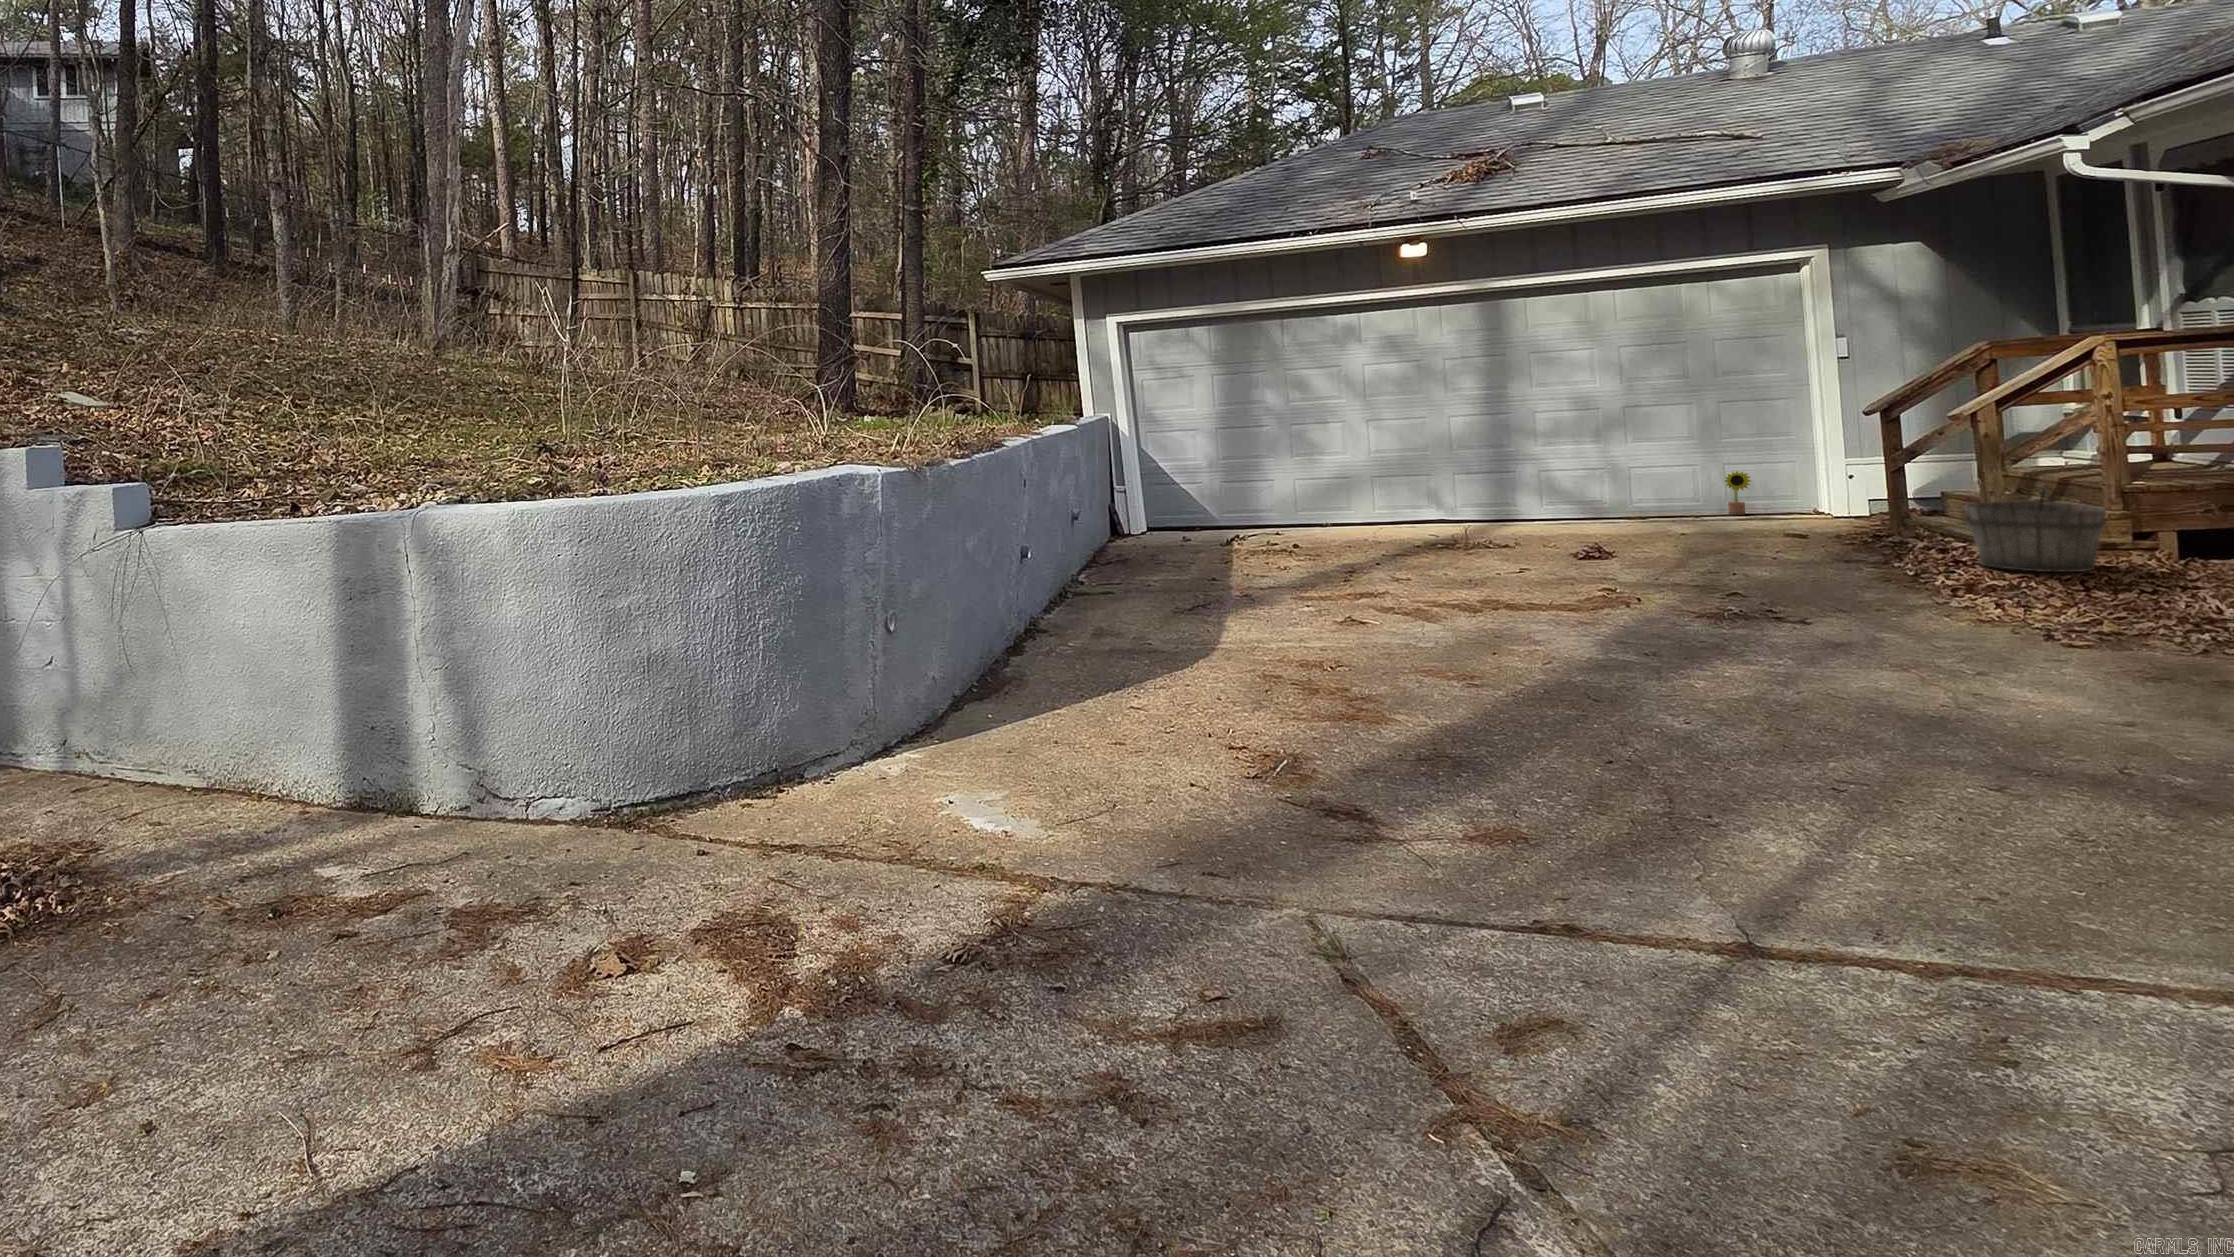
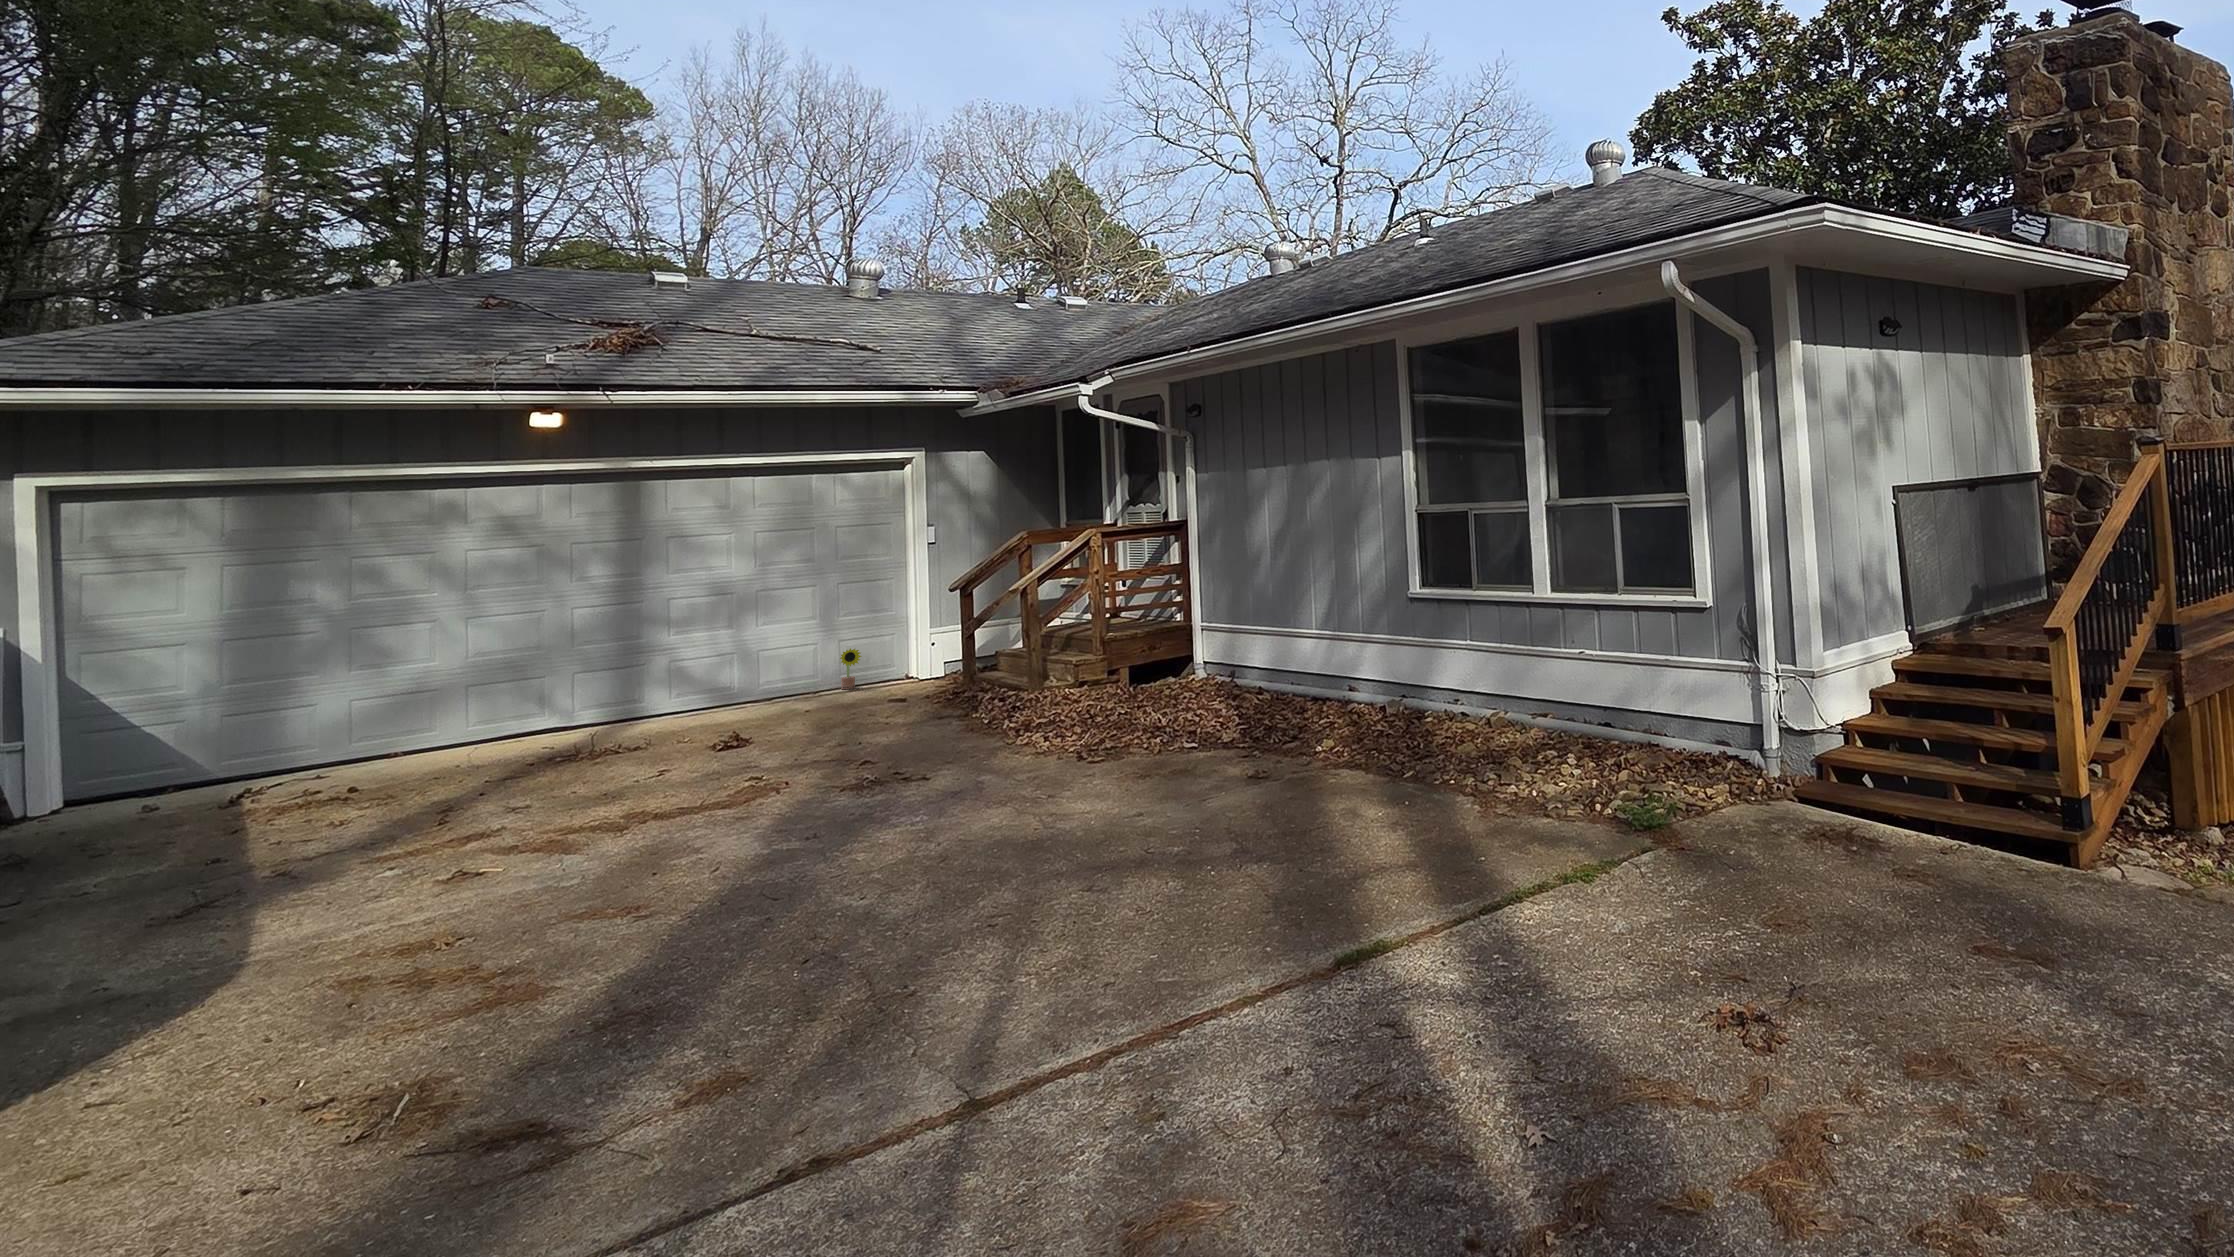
wooden bucket: present [1964,485,2108,572] -> none [1018,641,1100,710]

